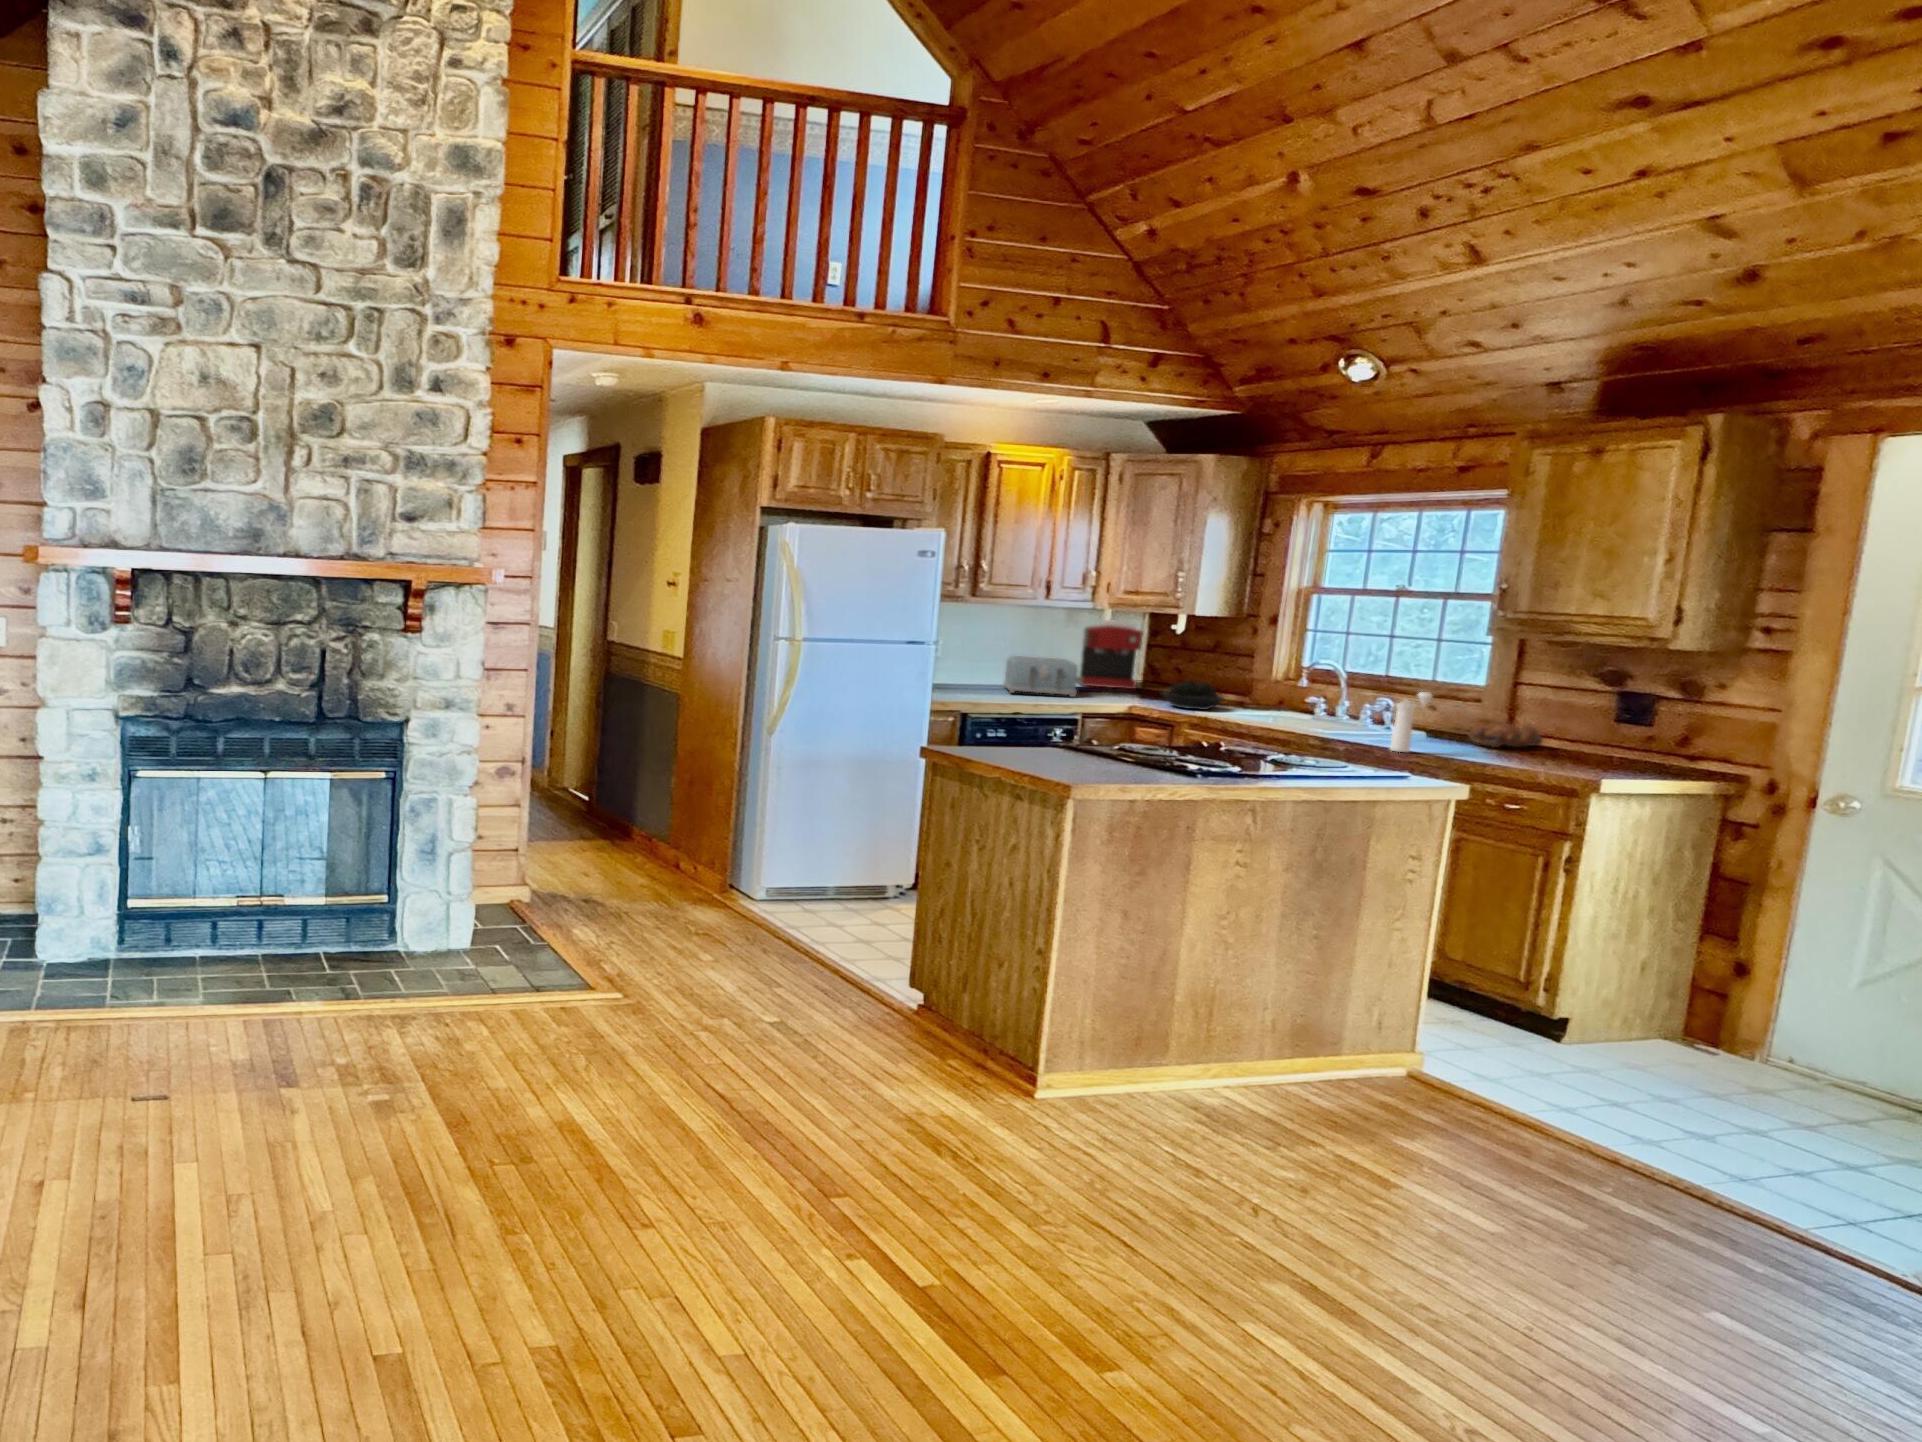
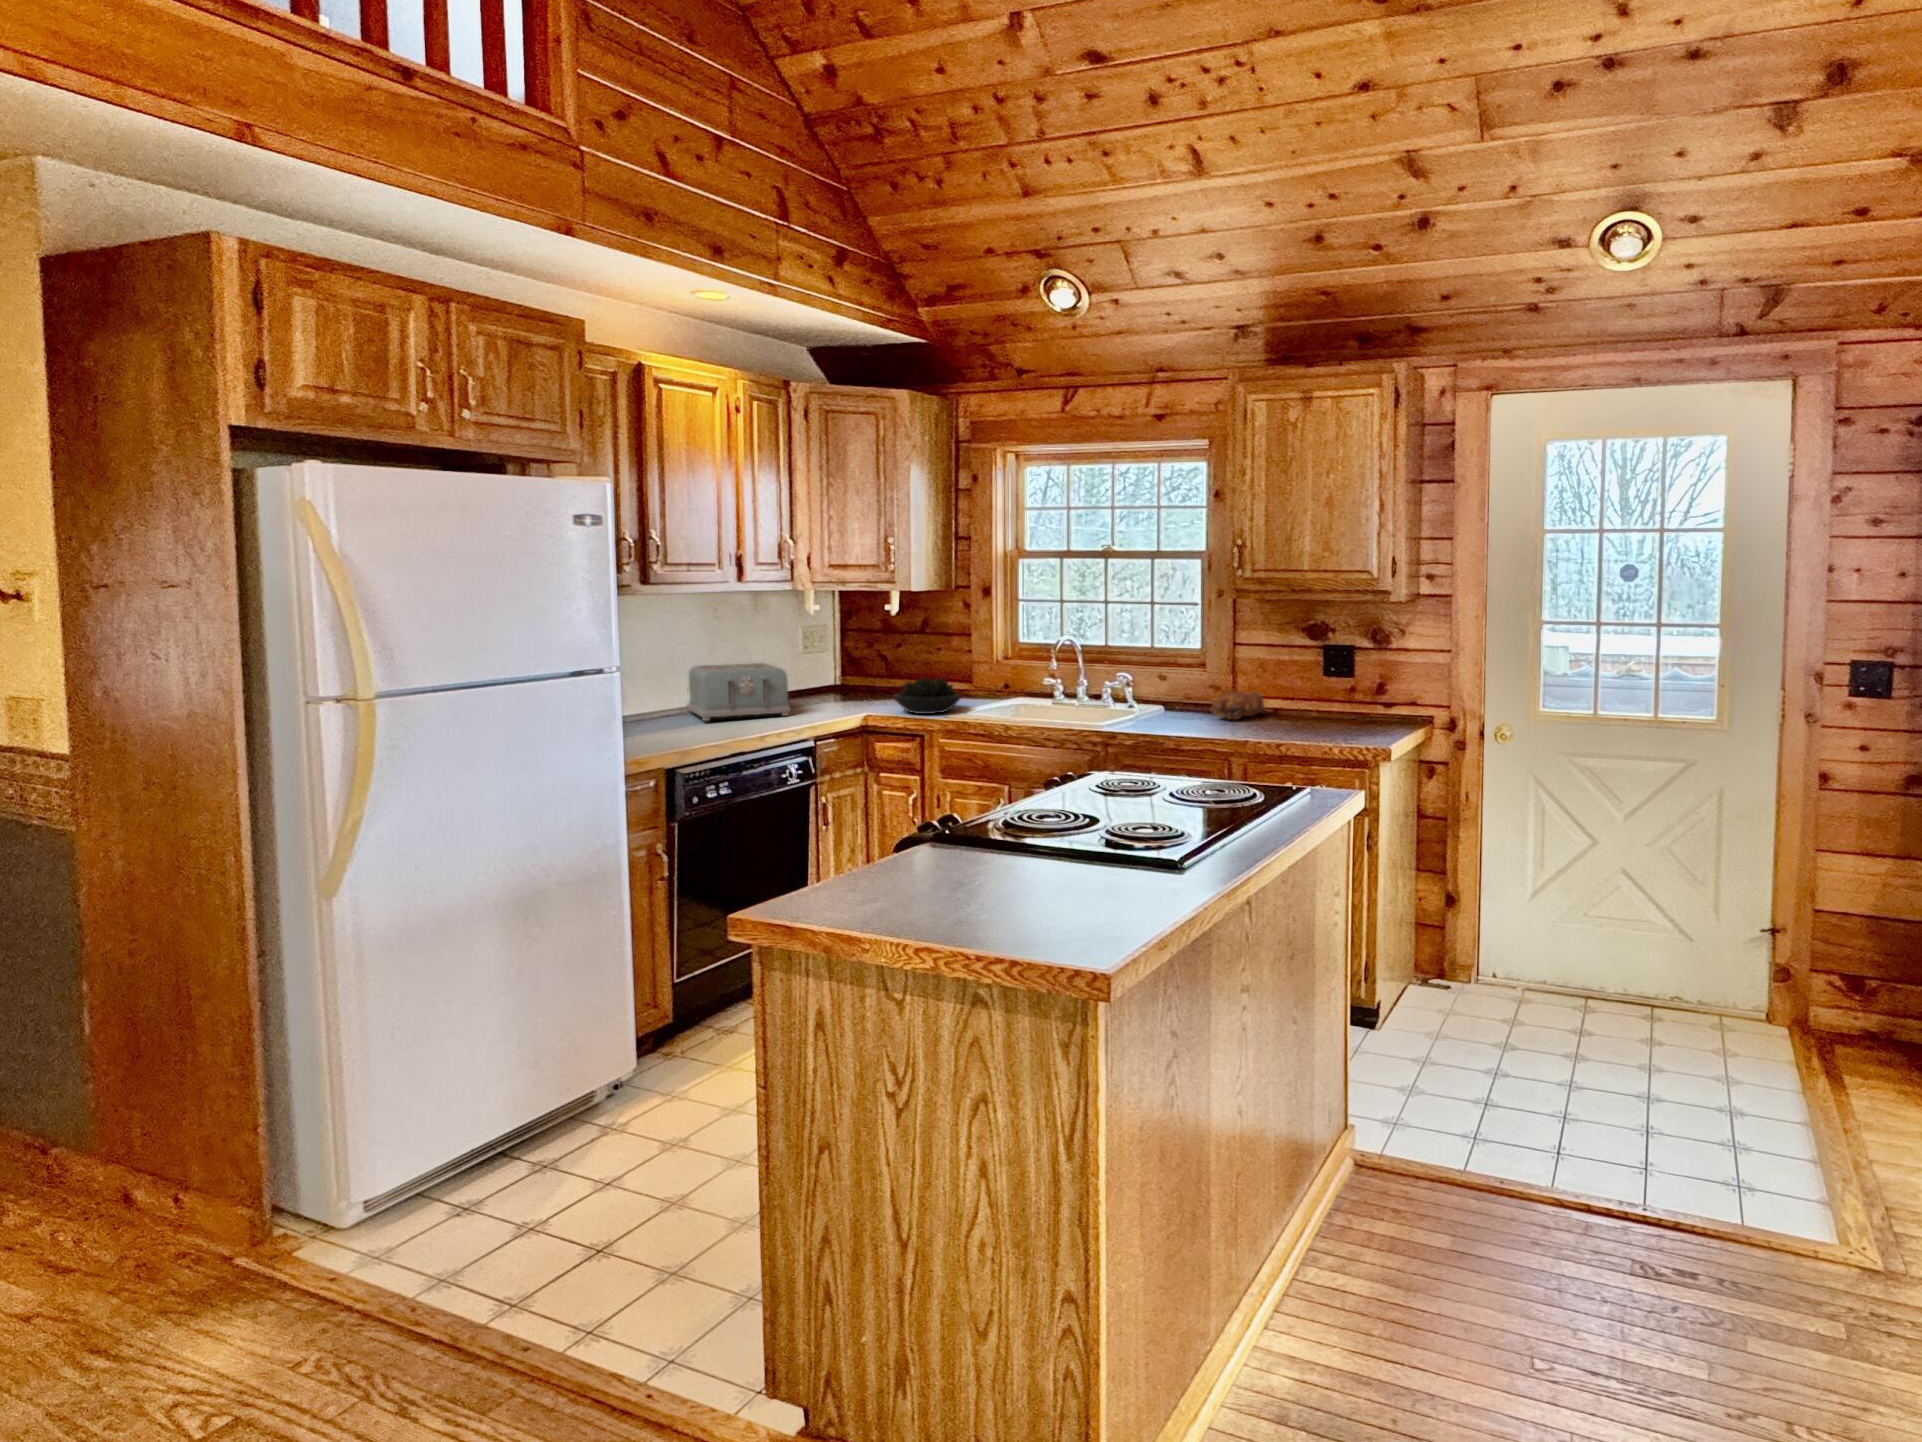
coffee maker: present [1077,620,1142,689] -> none [766,604,846,695]
pepper mill: present [1390,692,1432,752] -> none [1167,668,1193,742]

